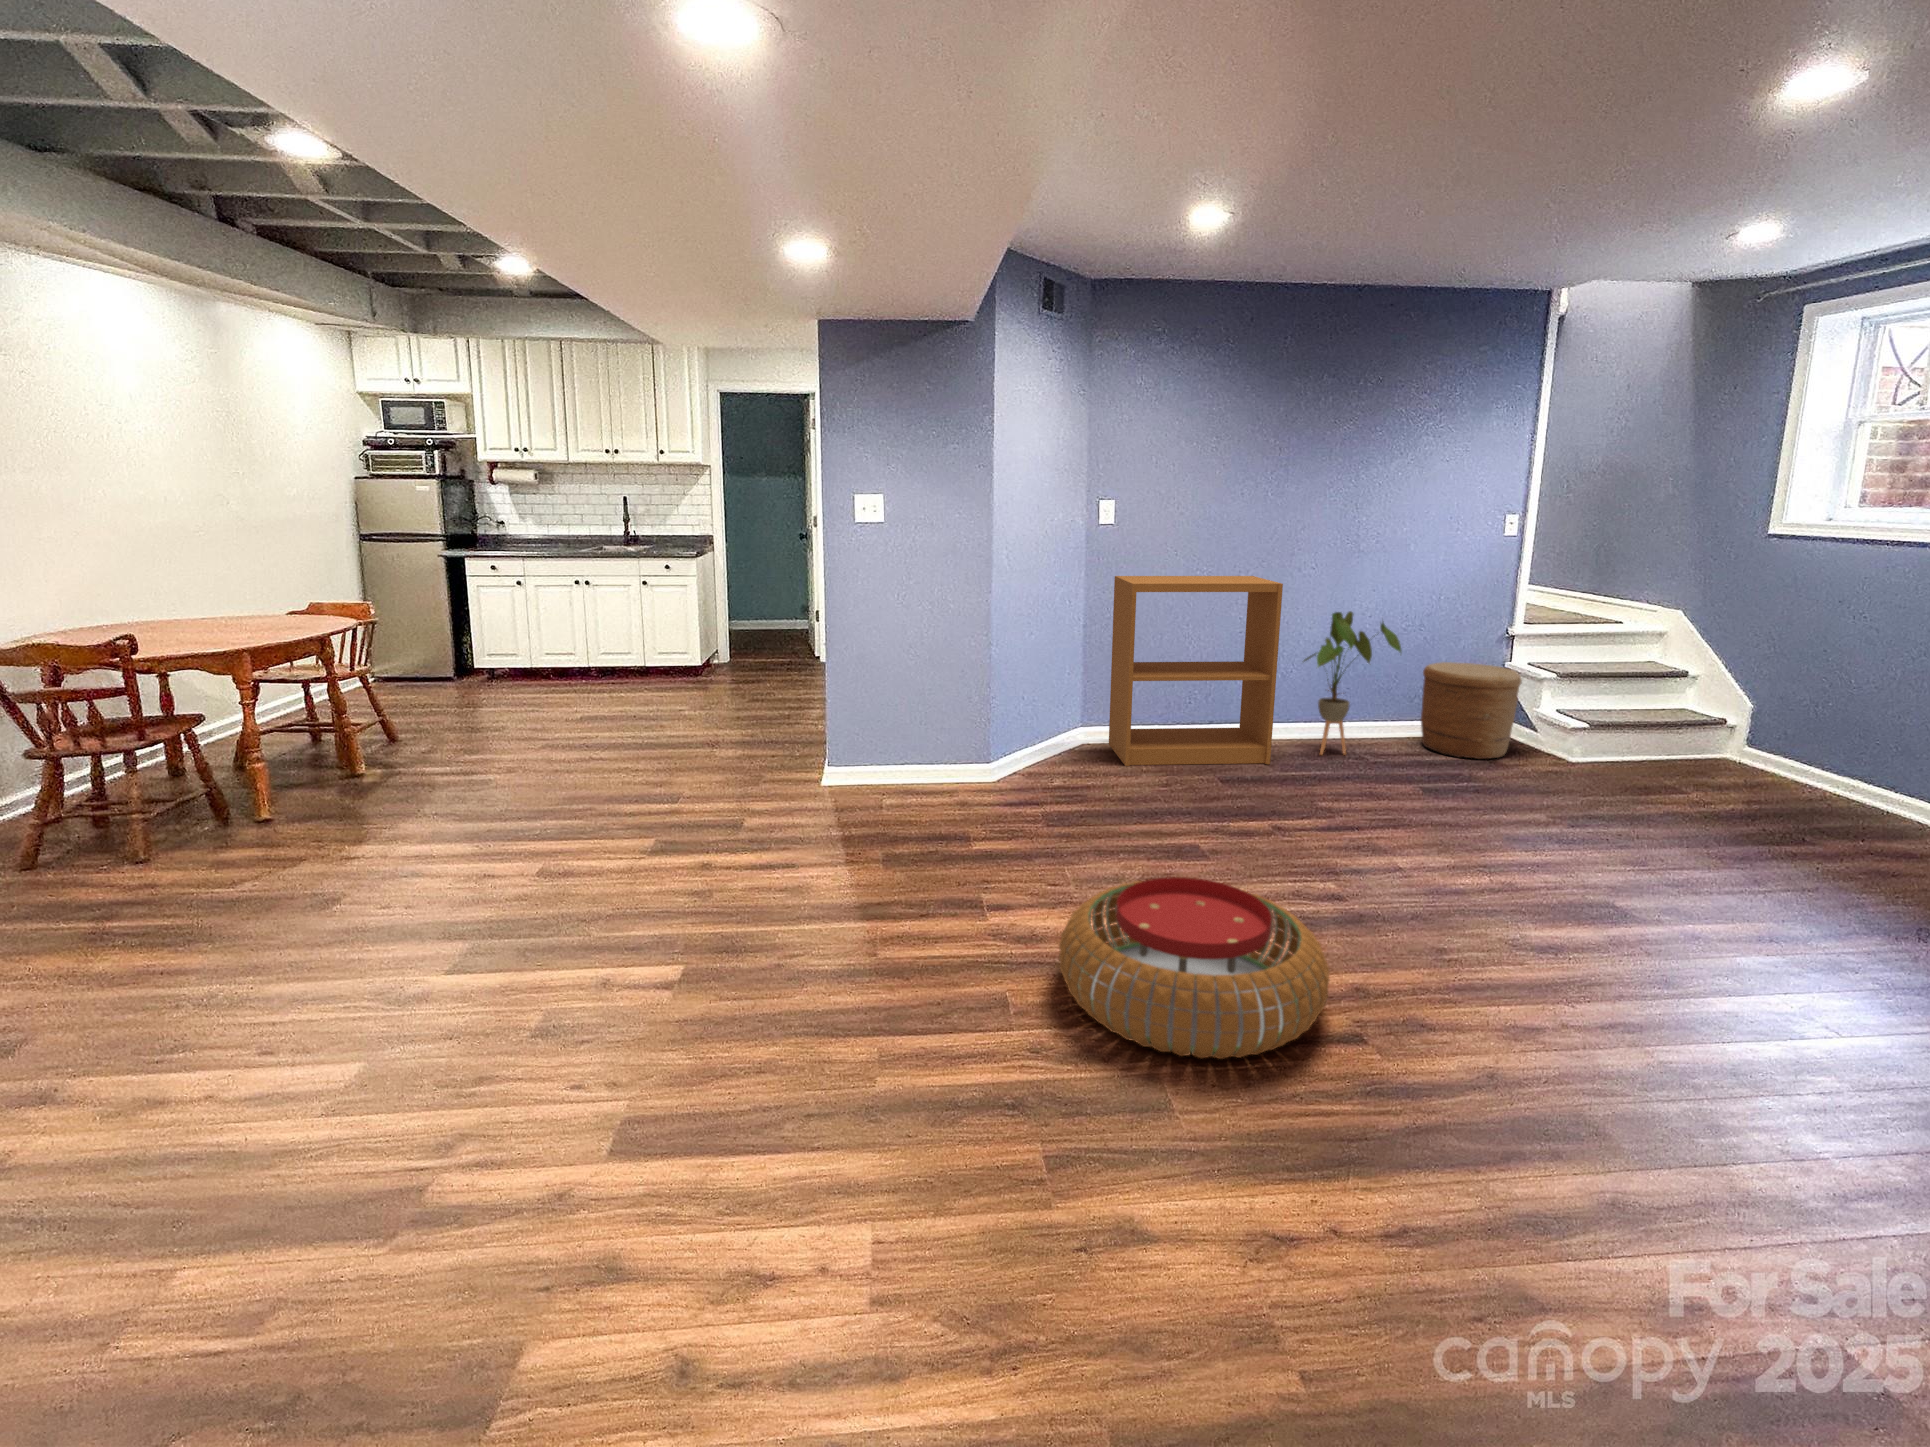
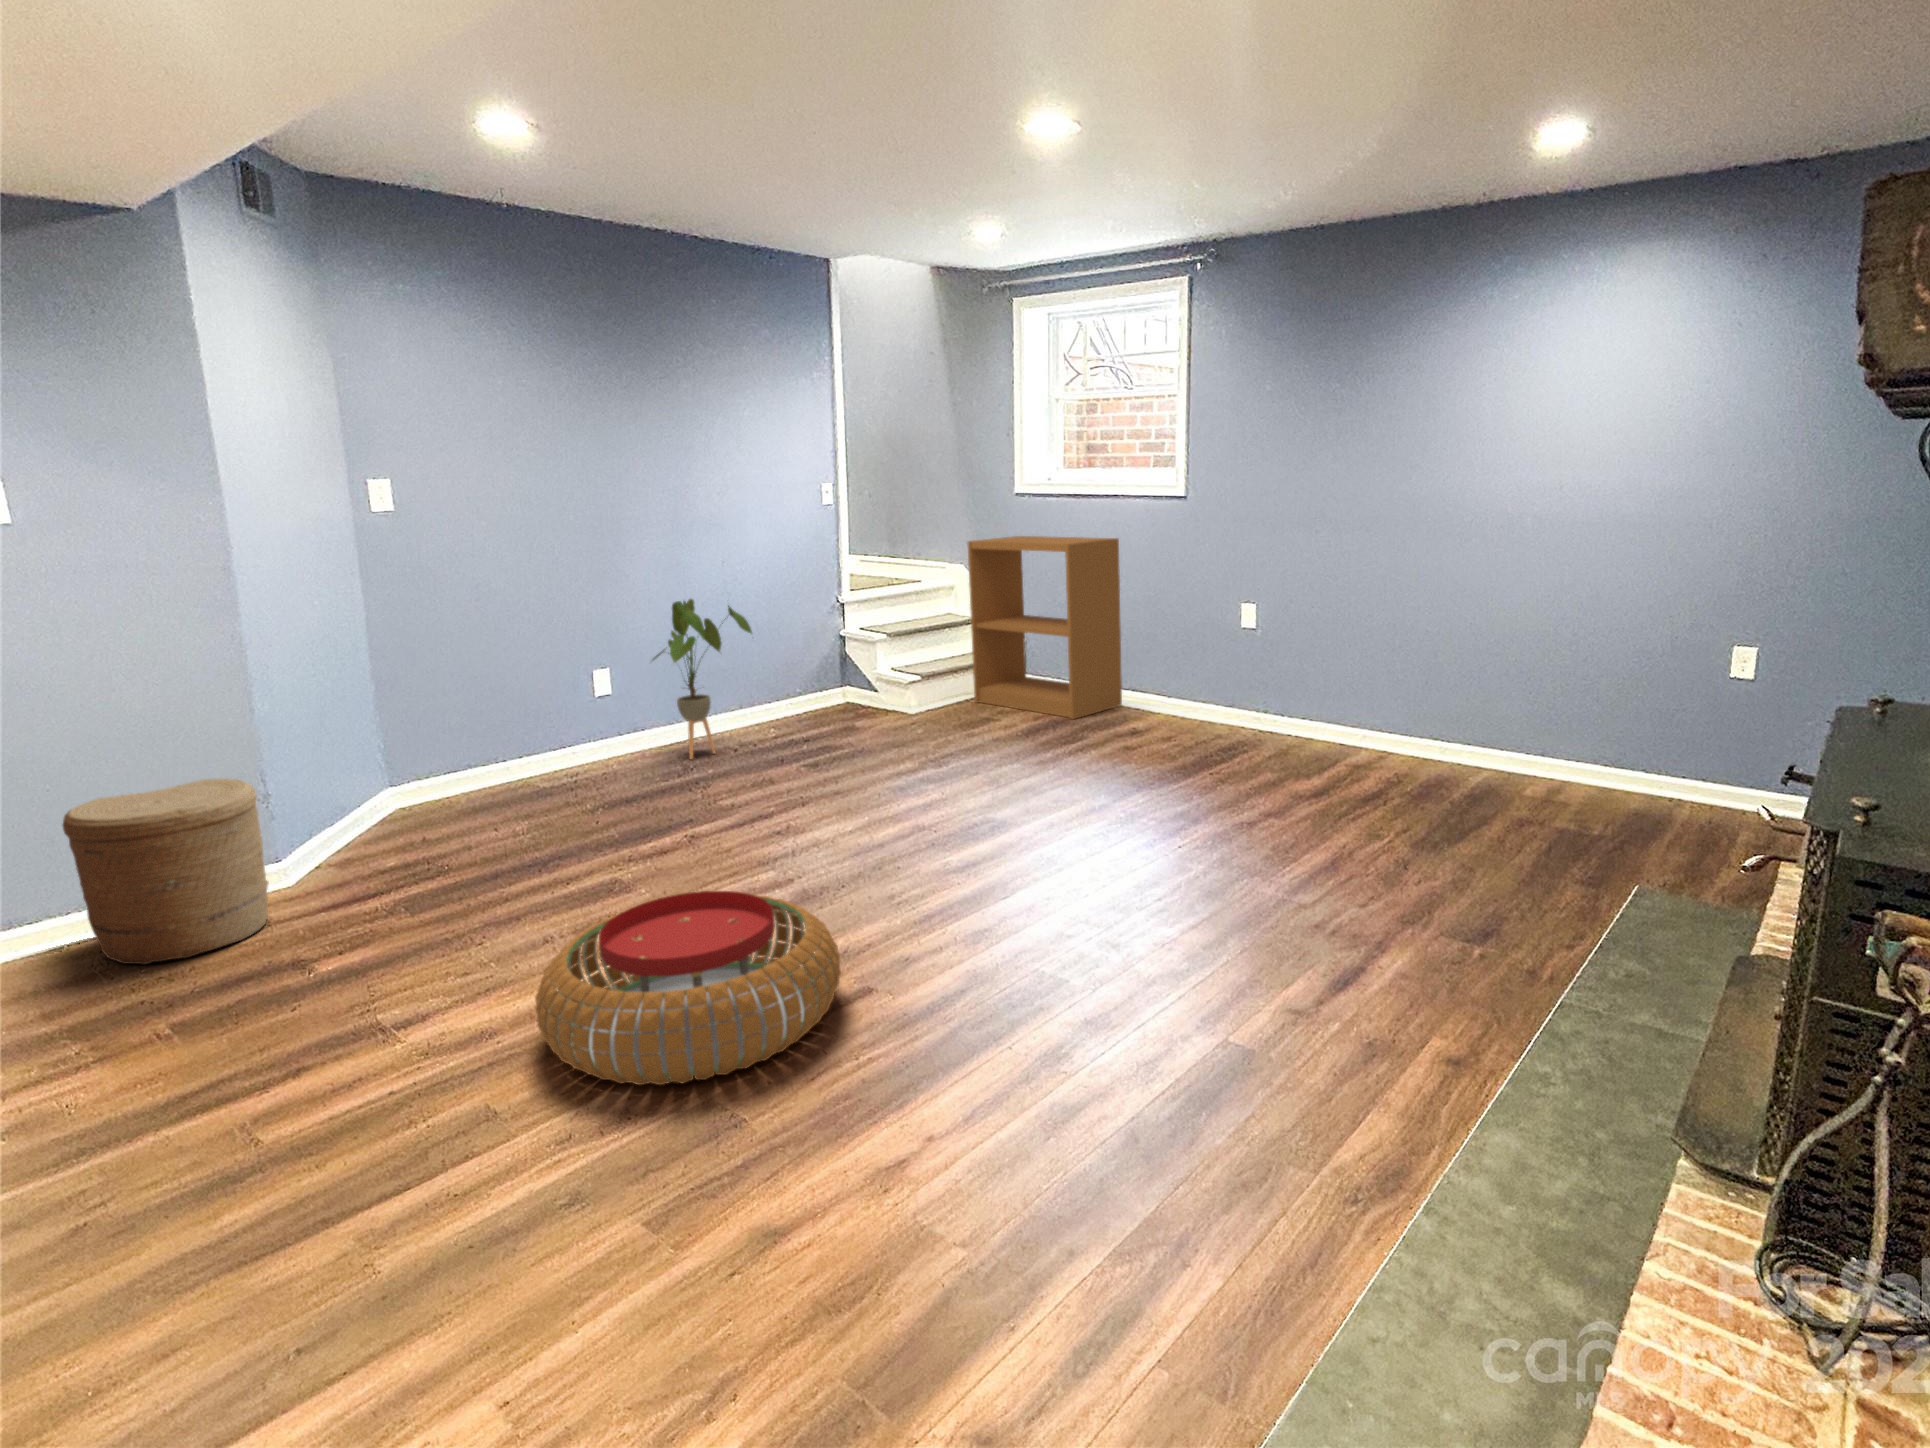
bookshelf: present [1109,576,1283,766] -> present [967,536,1122,719]
woven basket: present [1421,662,1522,759] -> present [63,779,269,965]

